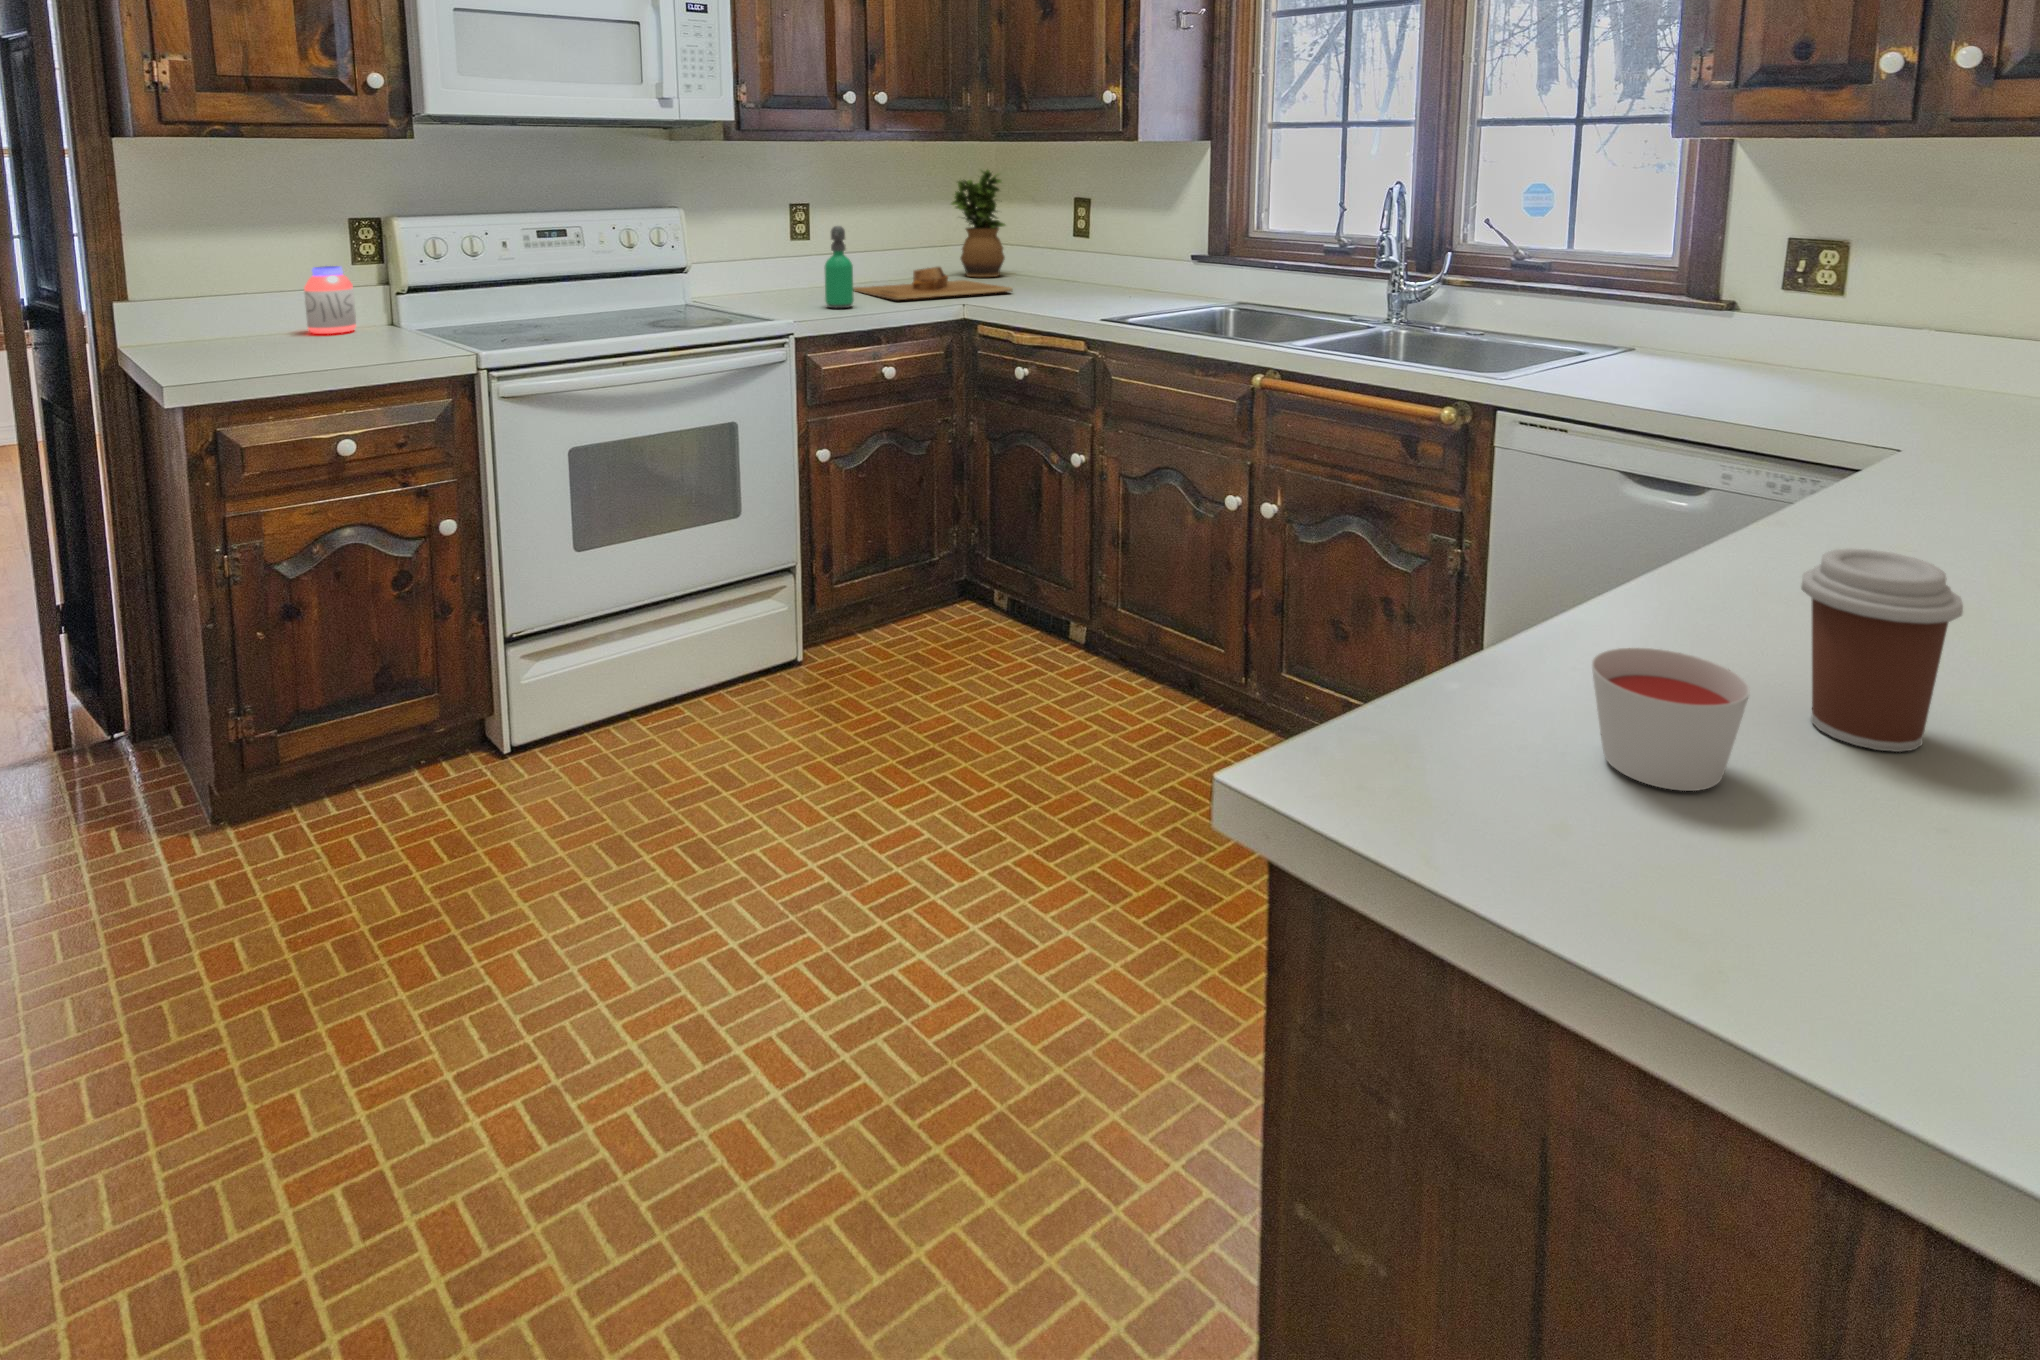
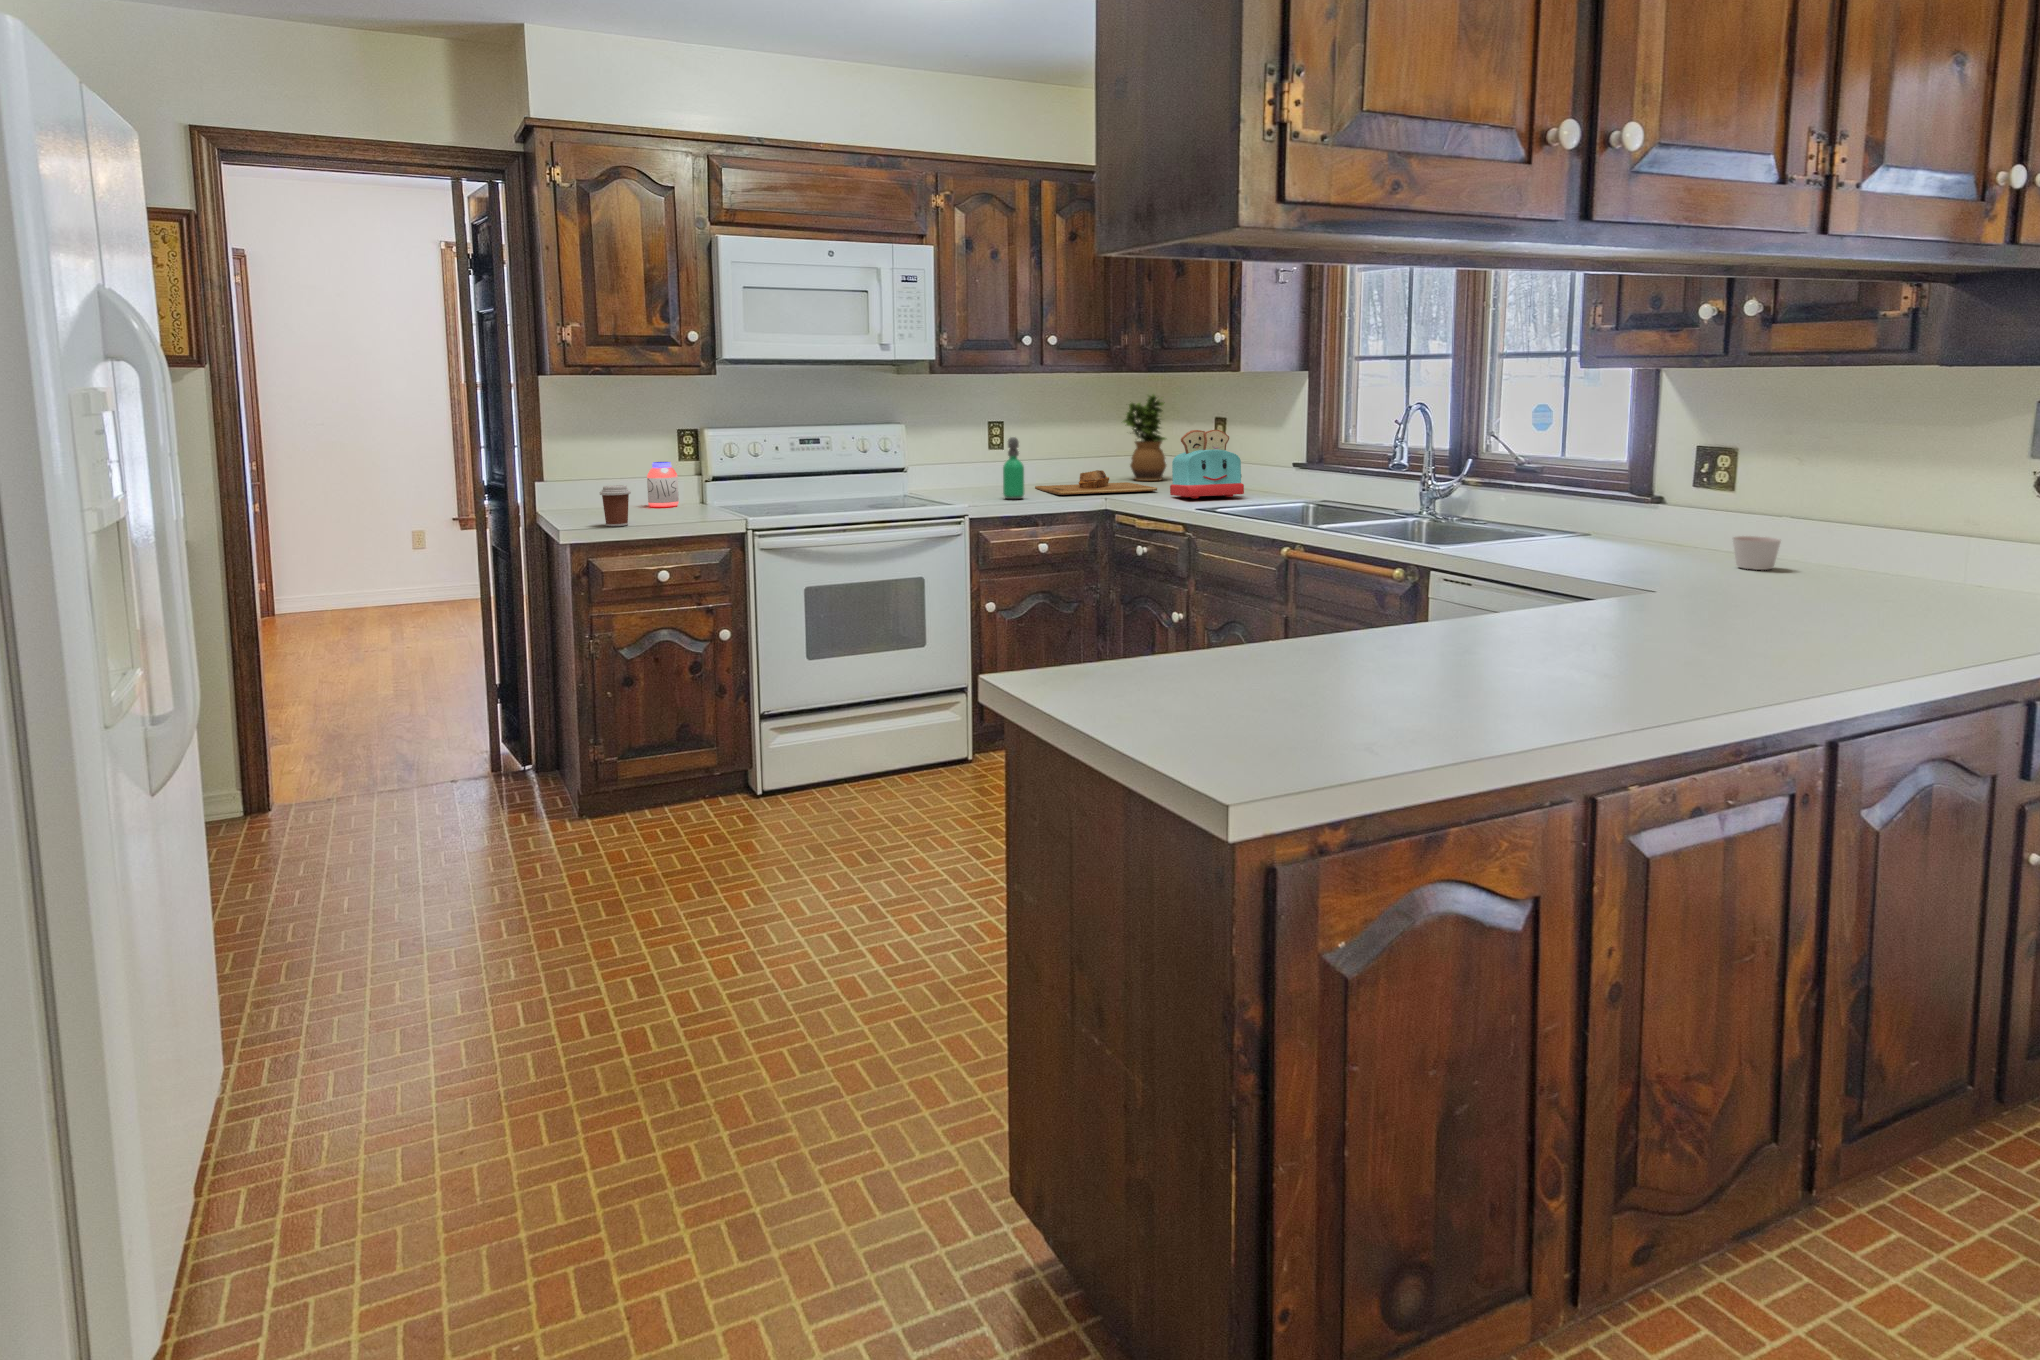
toaster: none [1036,215,1129,302] -> present [1170,430,1244,498]
coffee cup: present [1801,548,1963,752] -> present [600,485,631,526]
candle: present [1592,648,1750,791] -> present [1733,536,1781,570]

